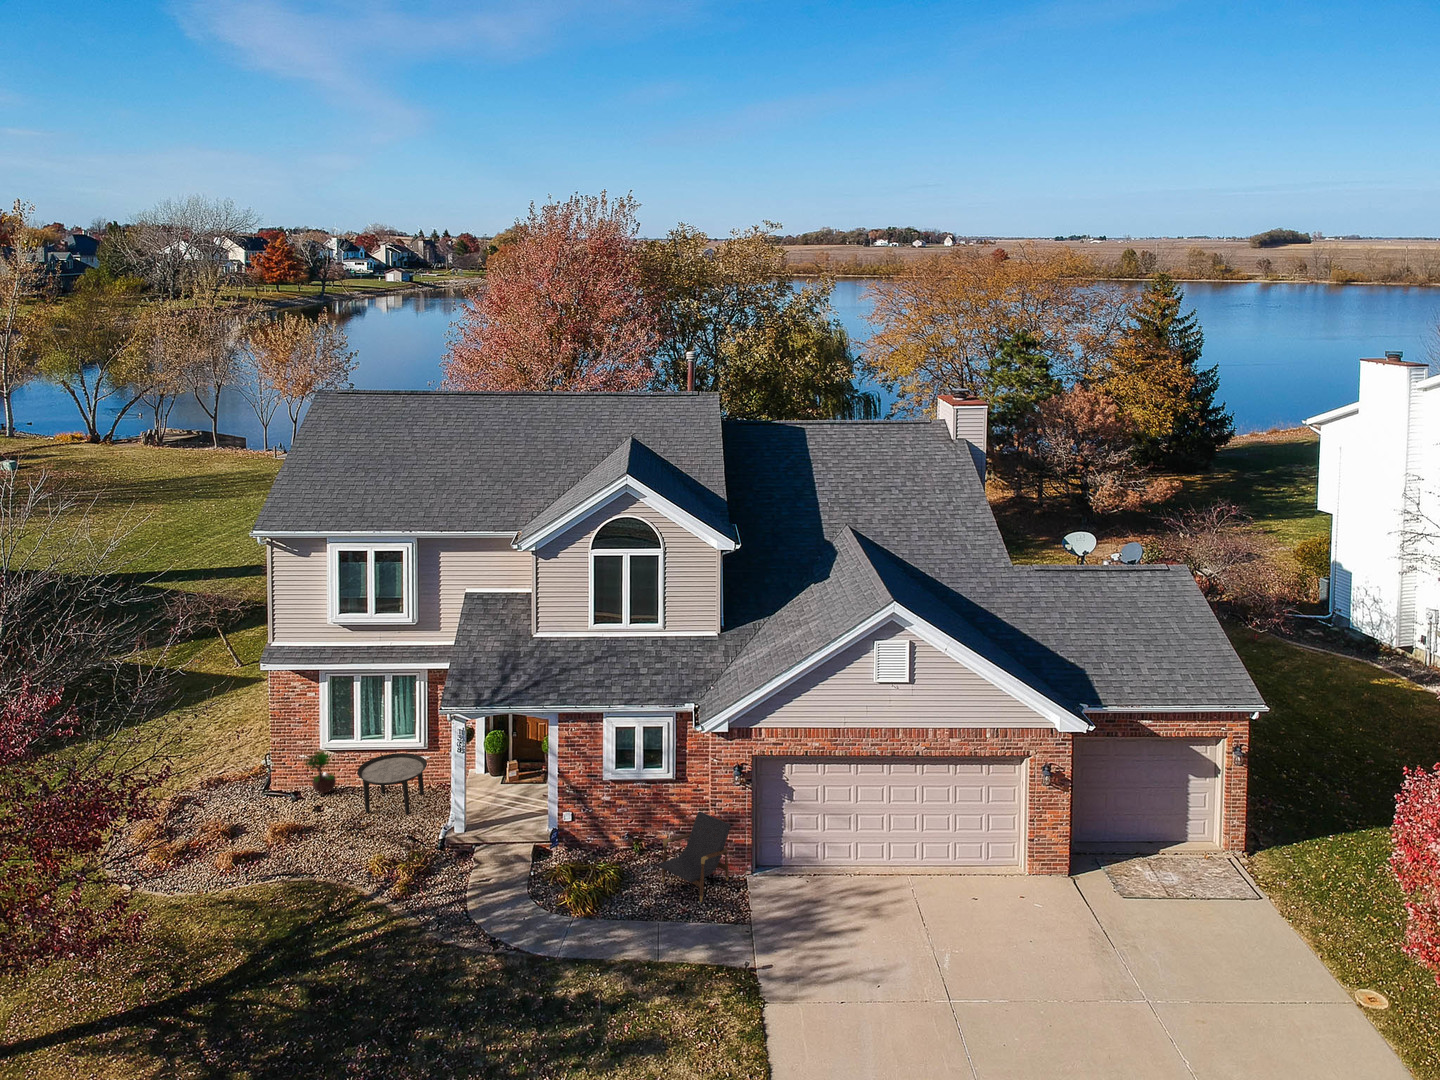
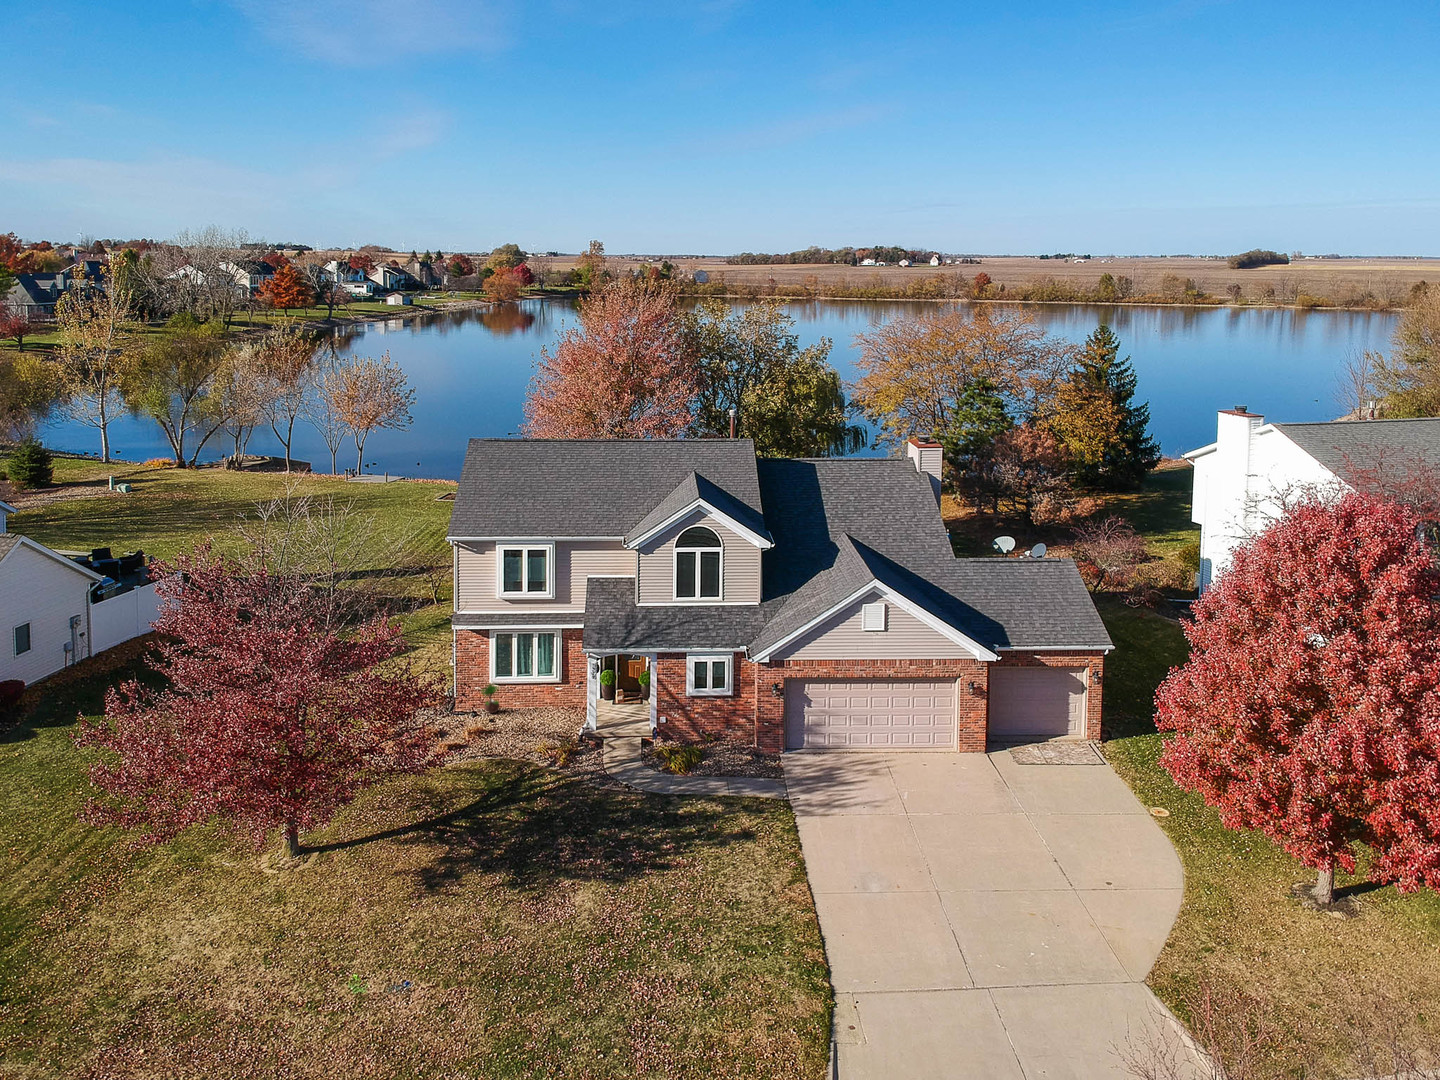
round table: present [357,753,427,814] -> none [519,686,564,725]
lounge chair: present [659,812,731,902] -> none [727,714,771,768]

